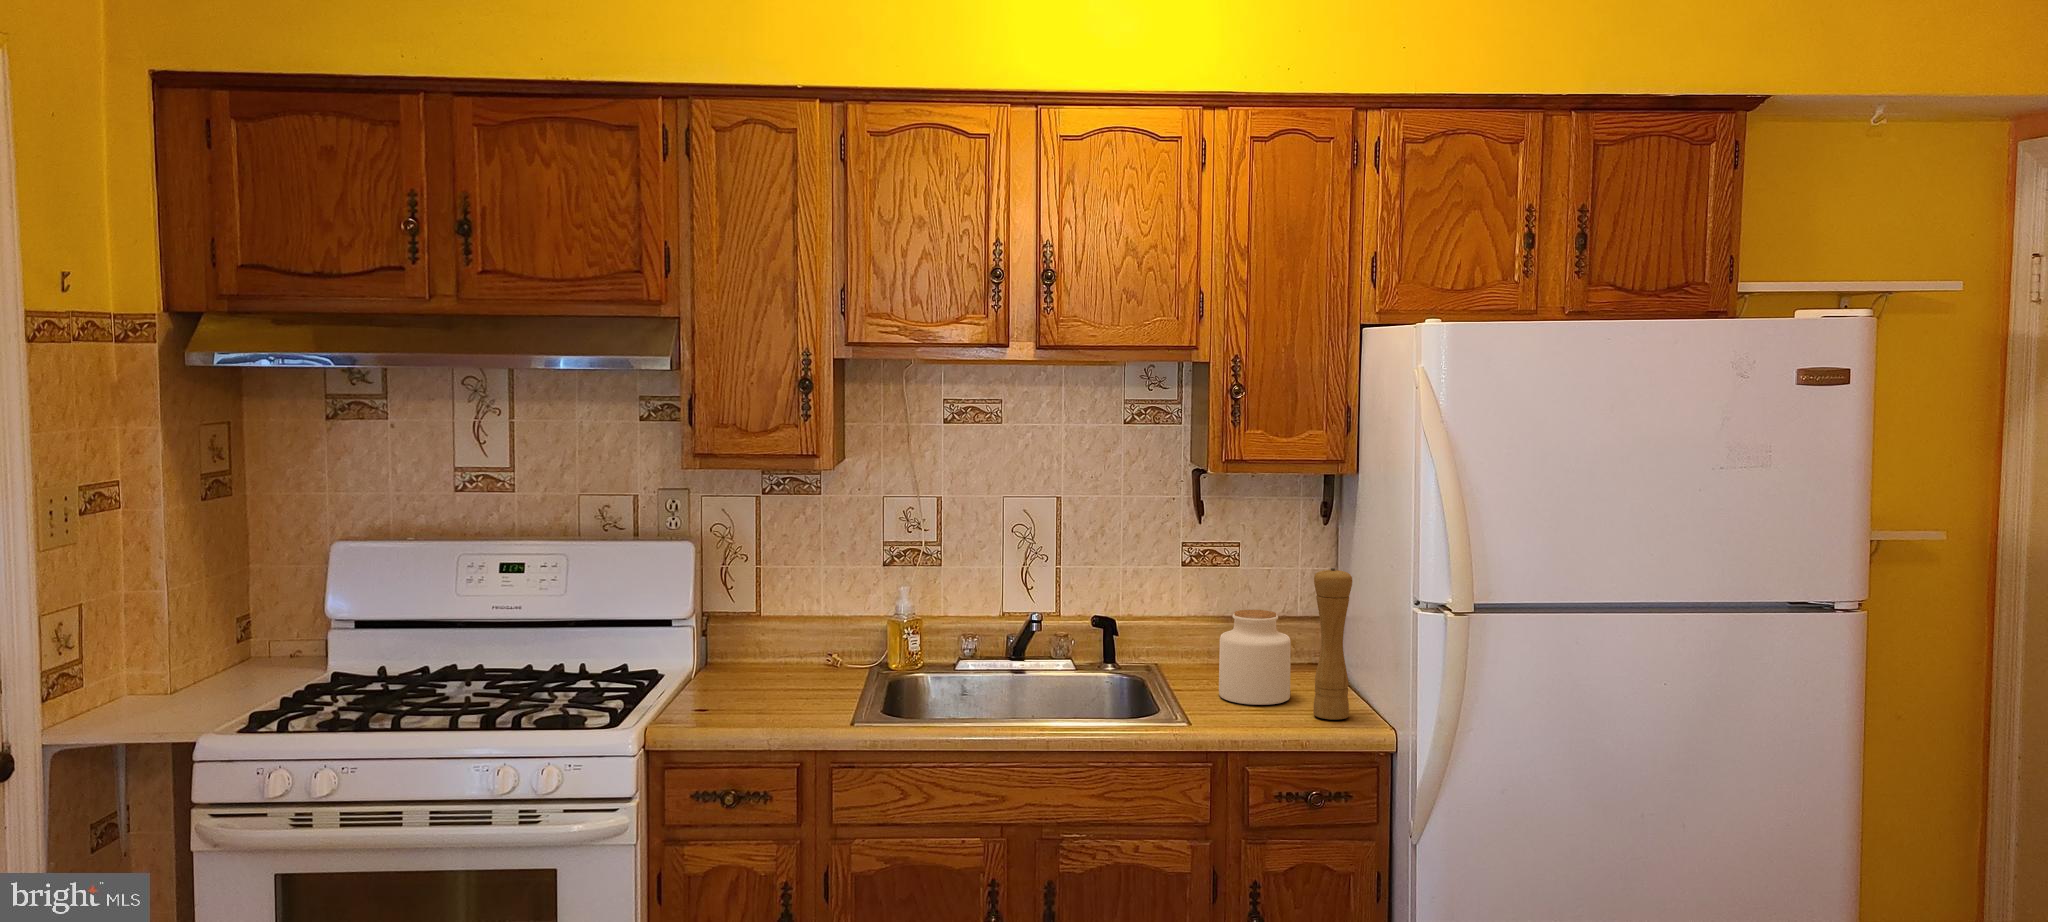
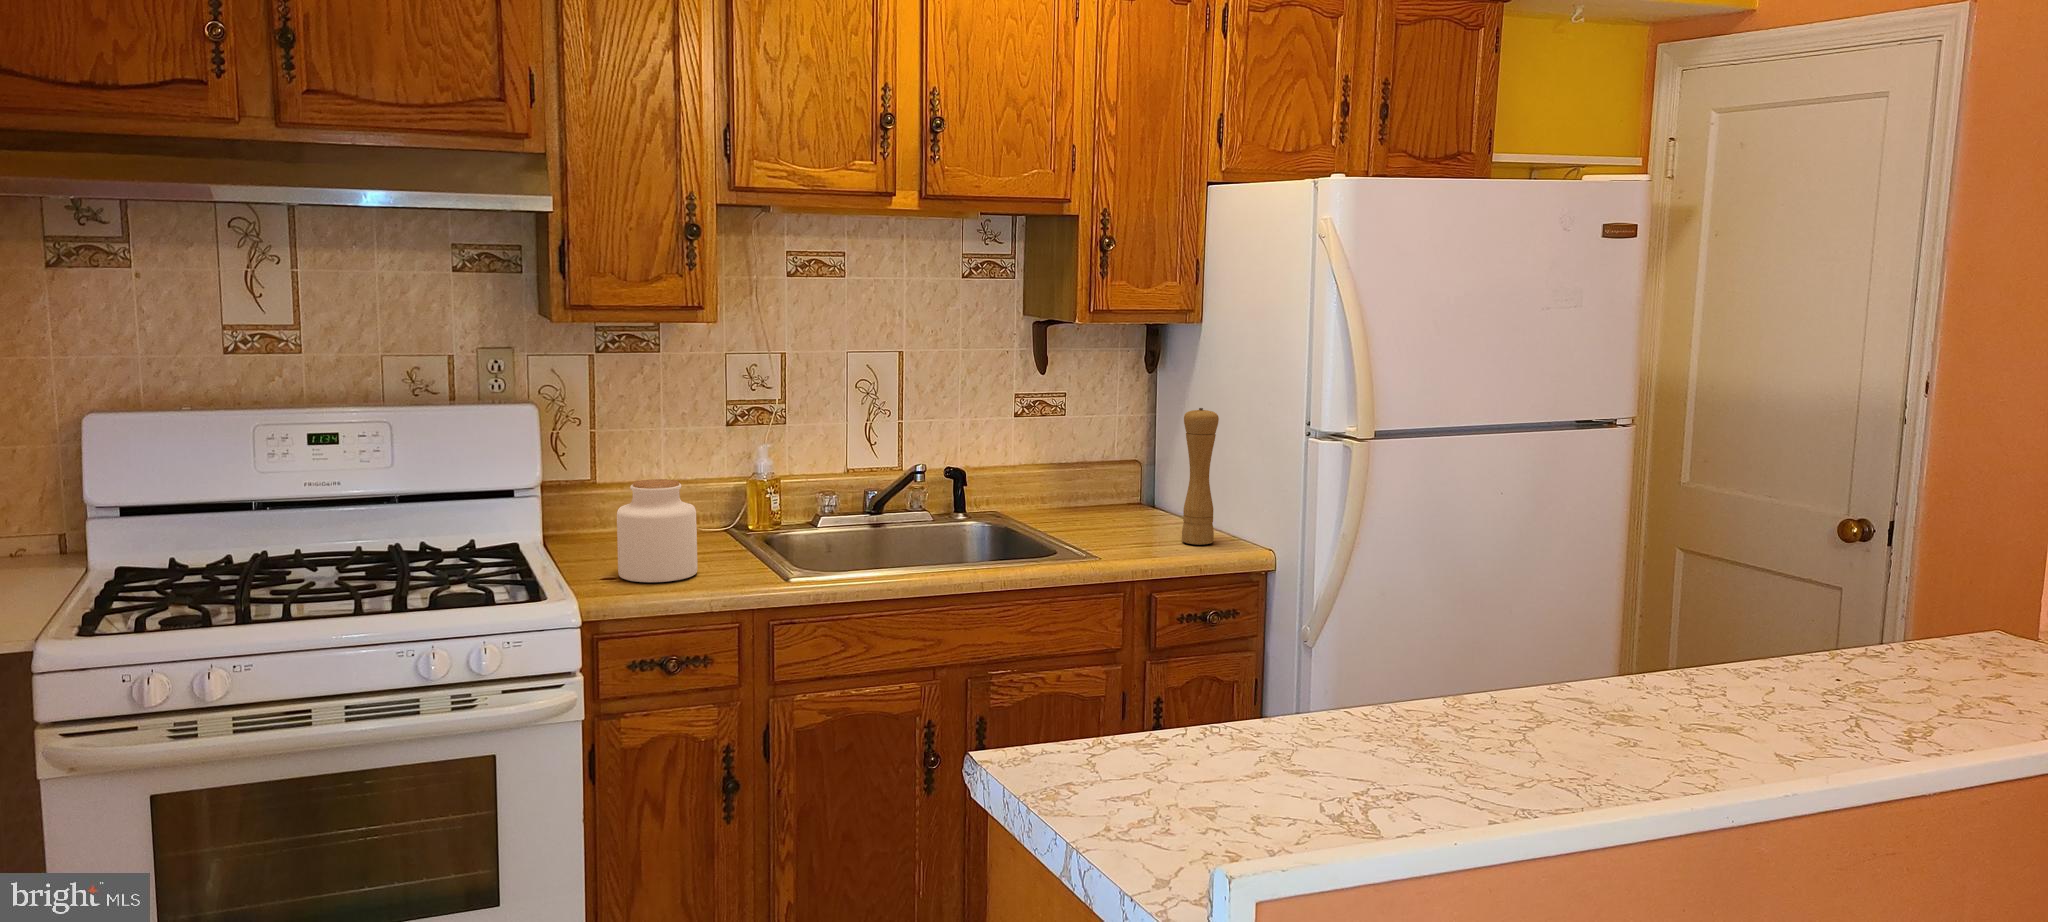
jar: present [1219,610,1291,705] -> present [617,479,698,582]

